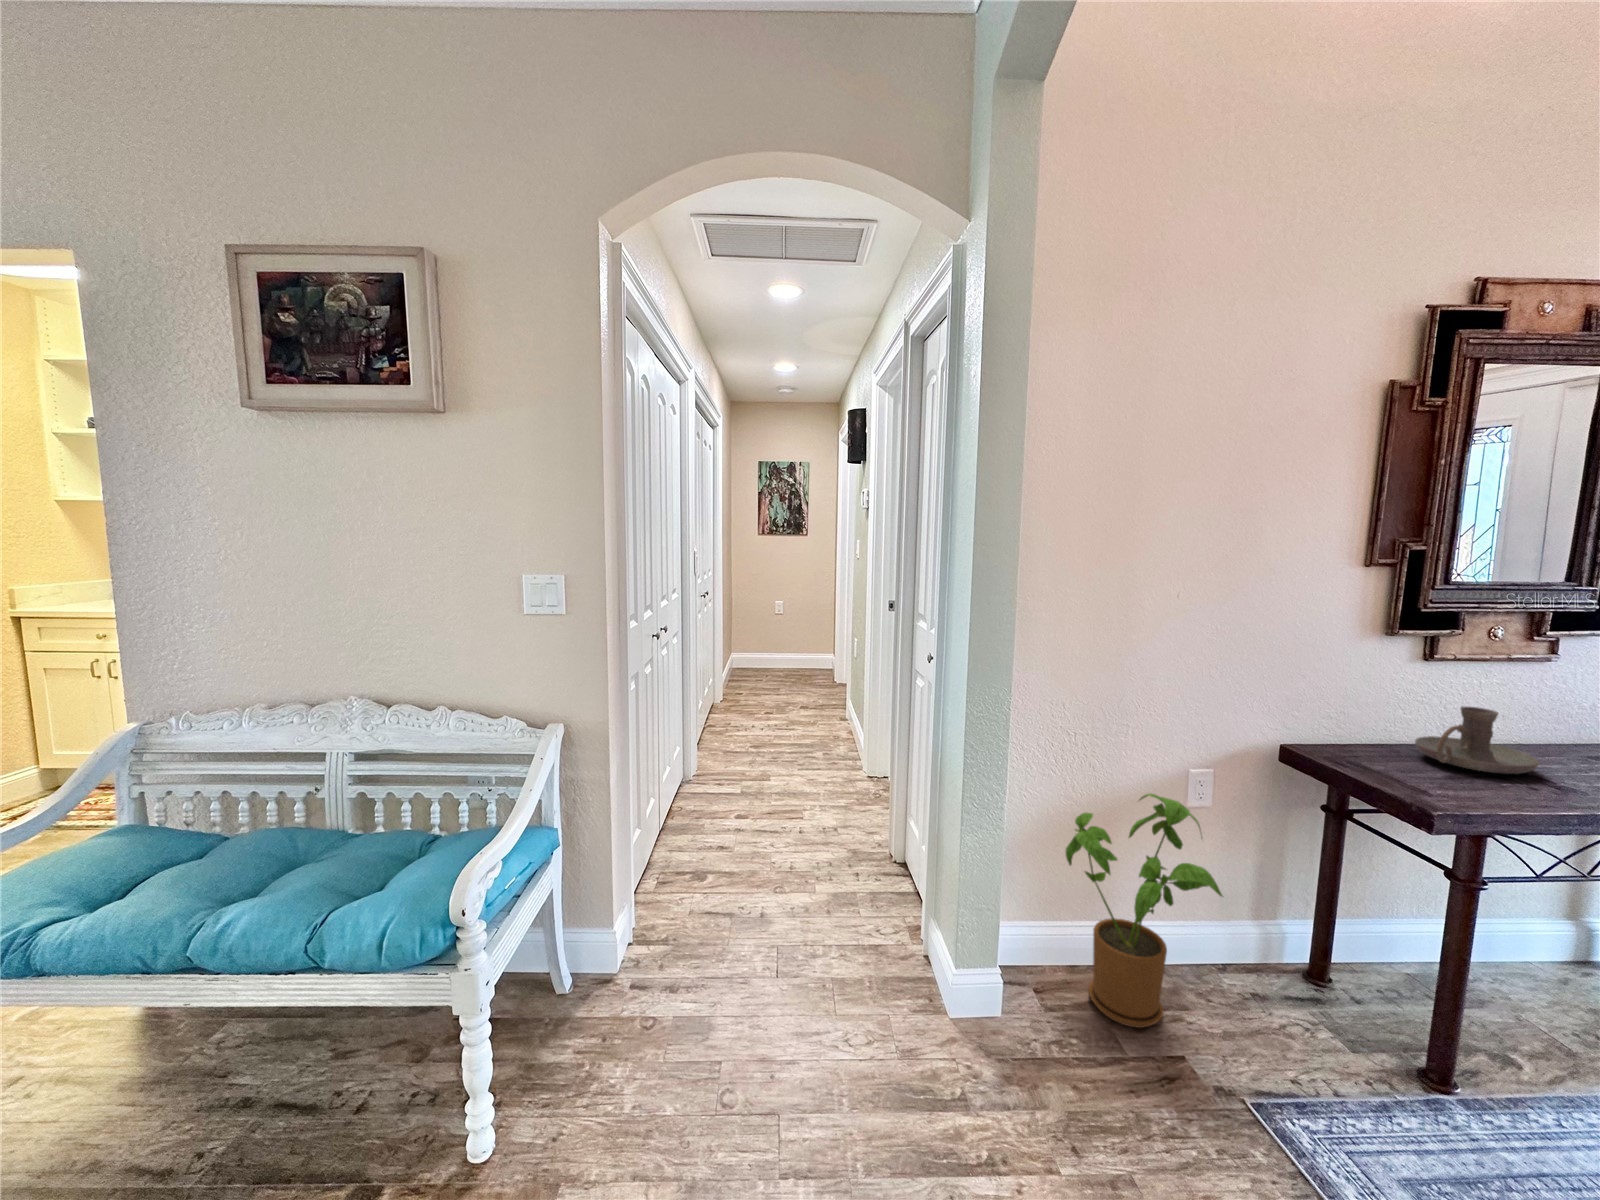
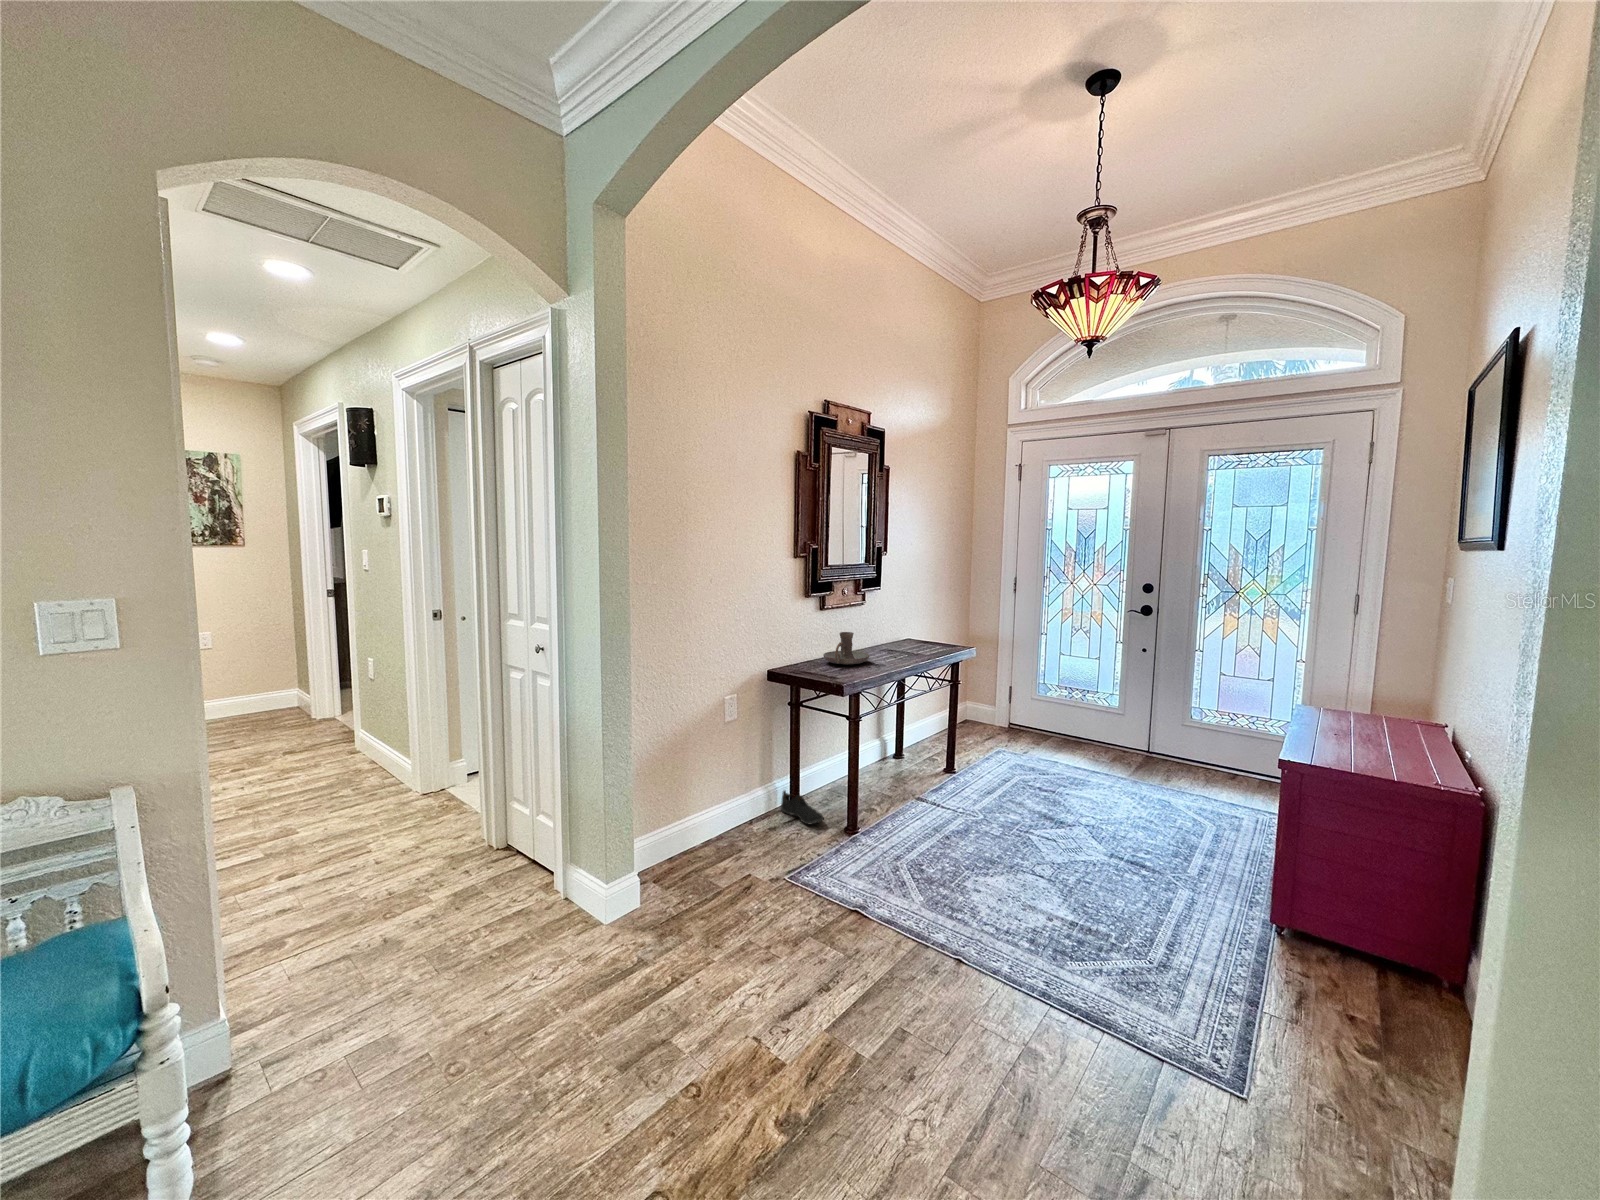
house plant: present [1065,794,1222,1028] -> none [664,716,763,875]
shoe: none [1287,942,1372,1031] -> present [780,791,824,824]

